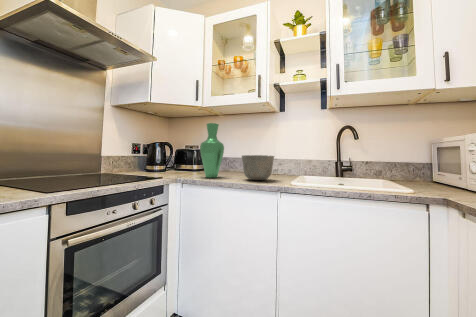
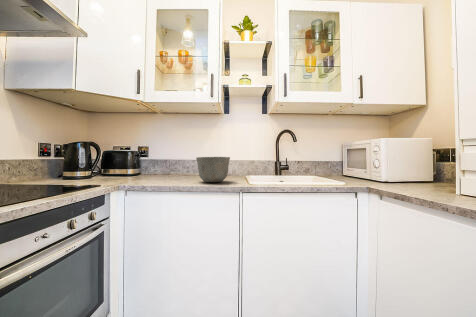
vase: present [200,123,224,178] -> none [146,121,175,182]

